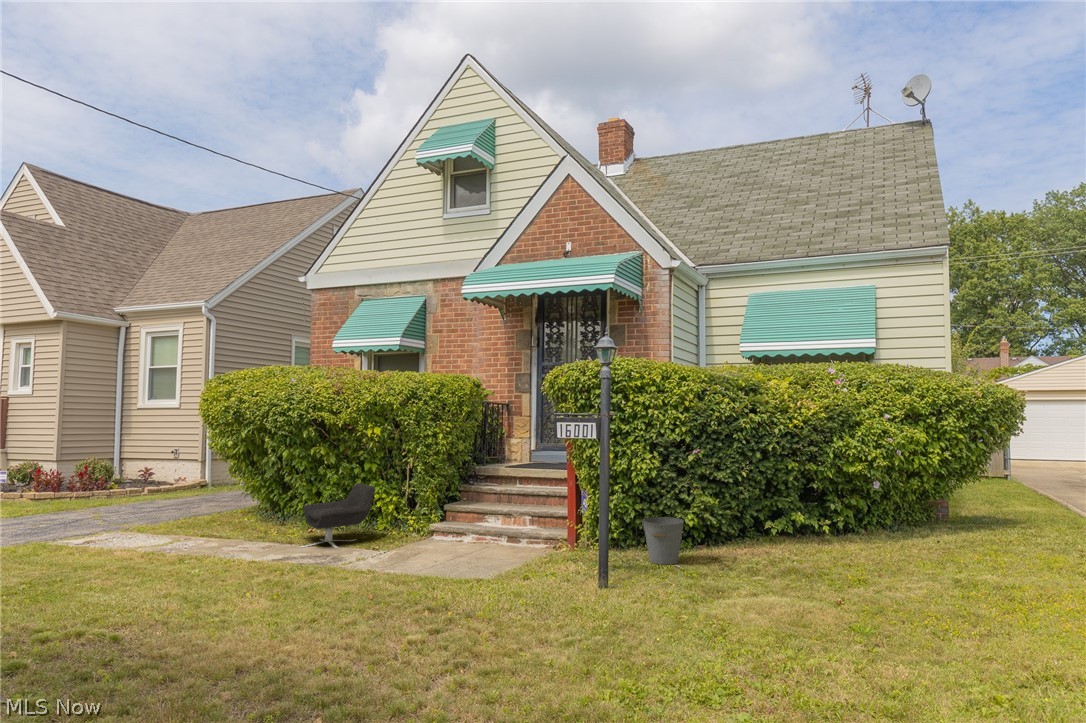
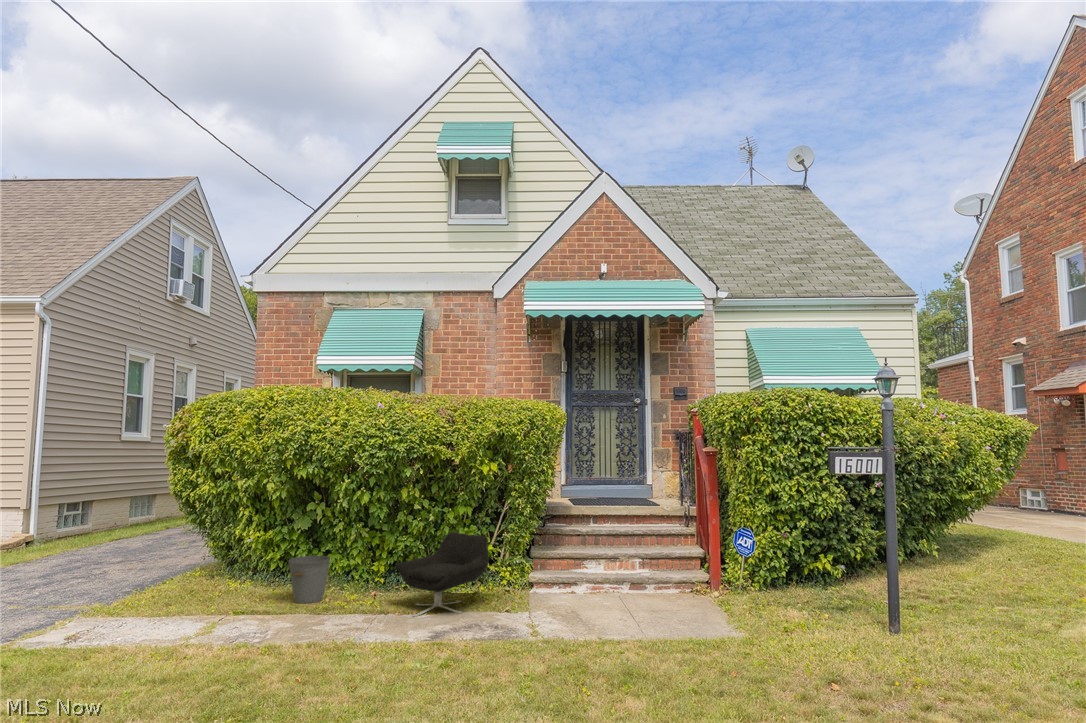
bucket: present [643,517,684,565] -> present [289,556,330,603]

